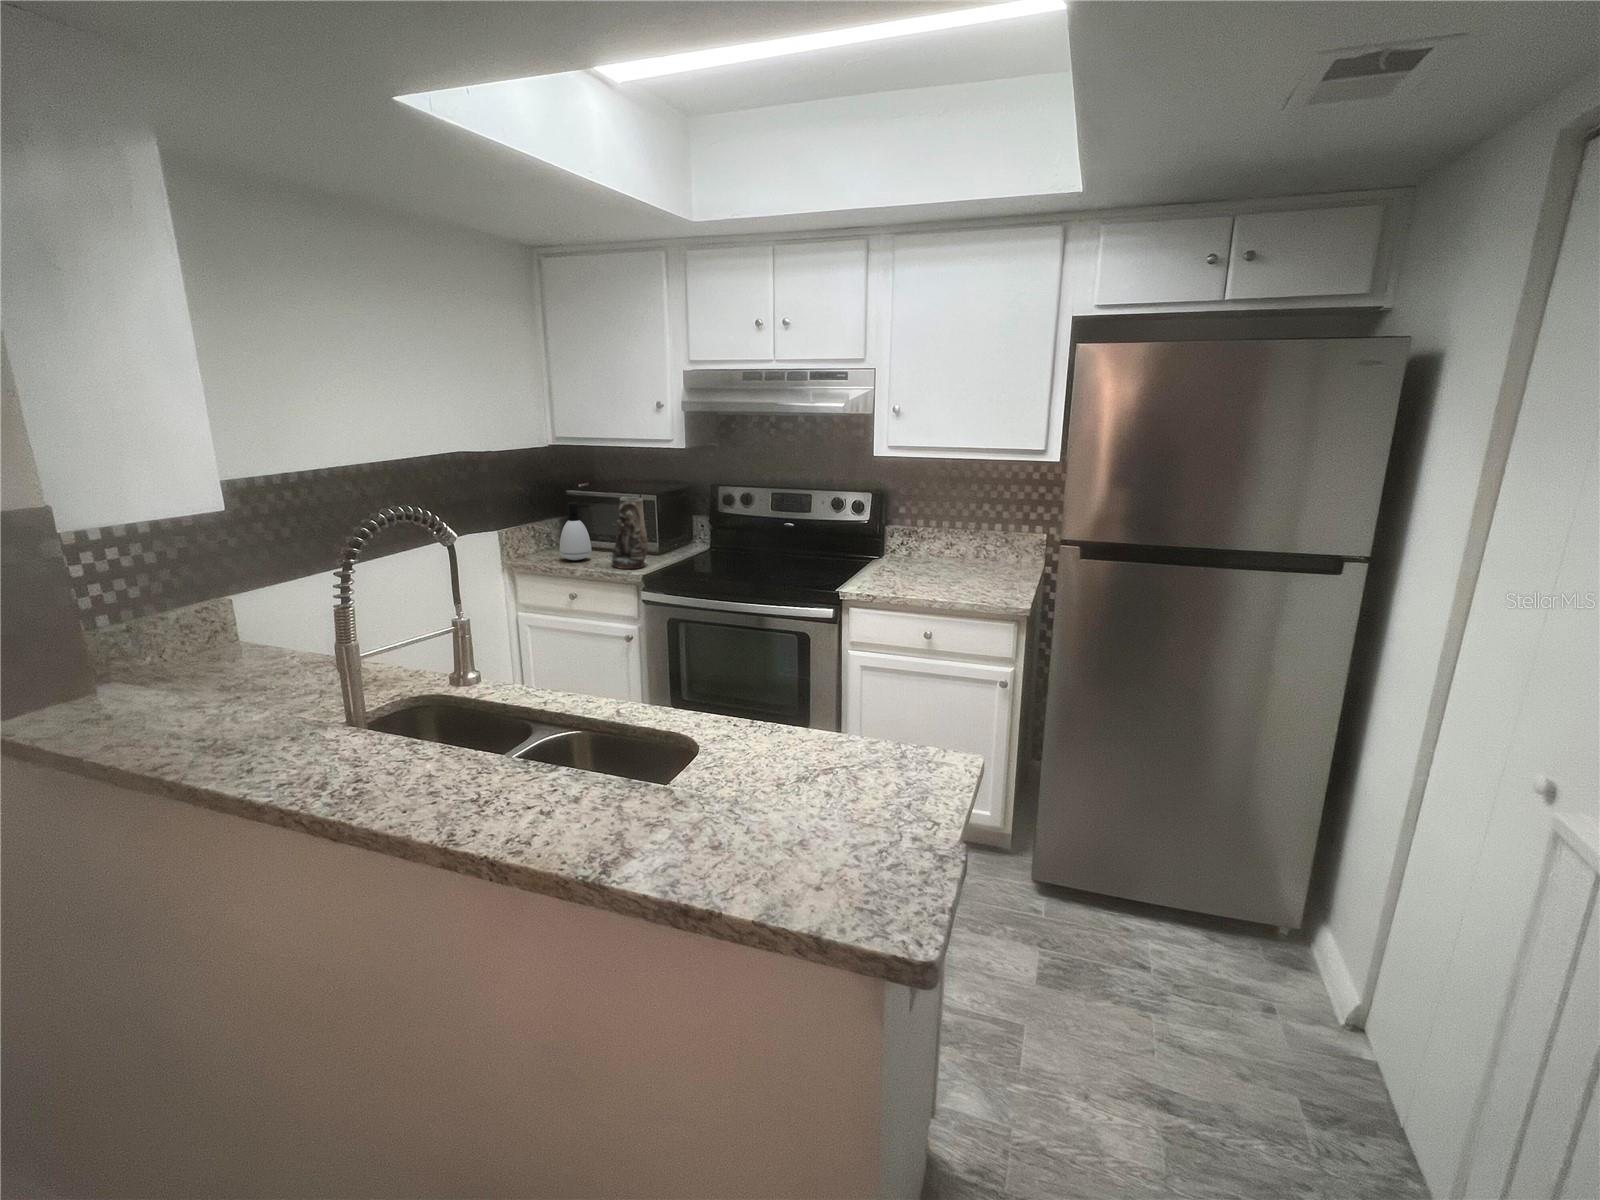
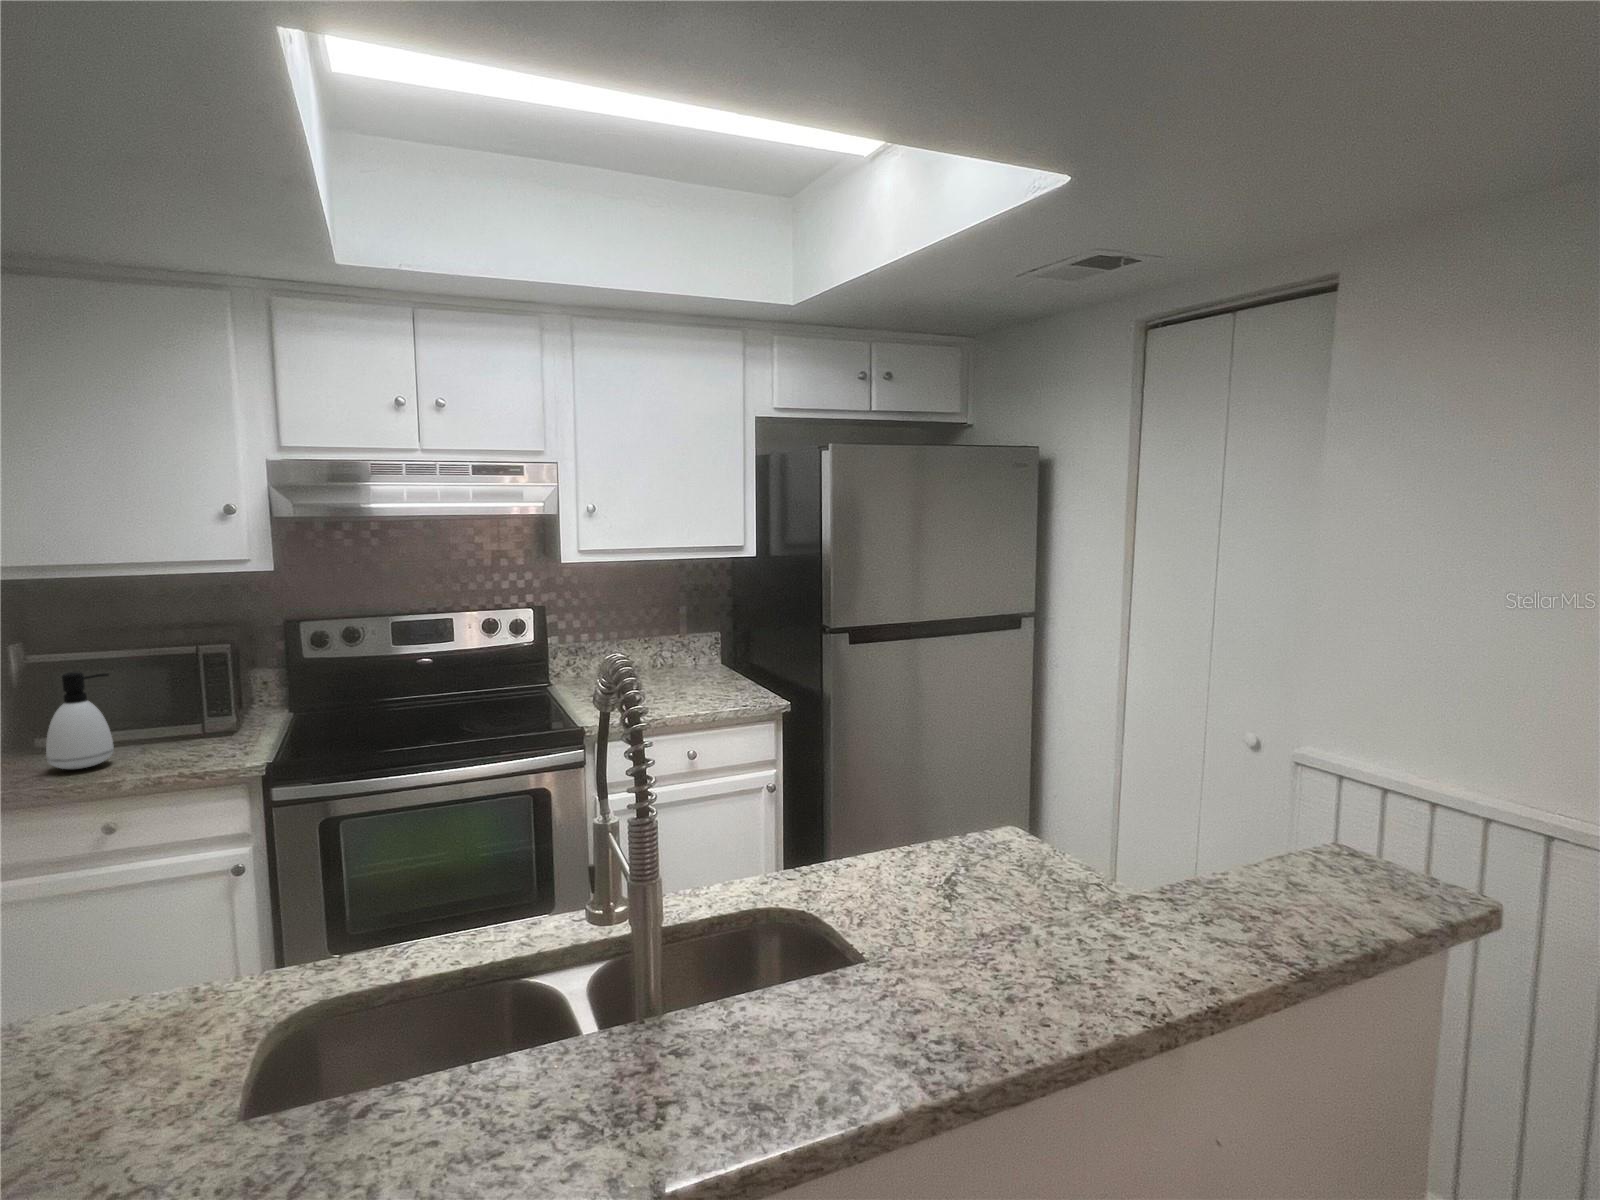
vase: present [612,497,648,569] -> none [174,650,242,763]

